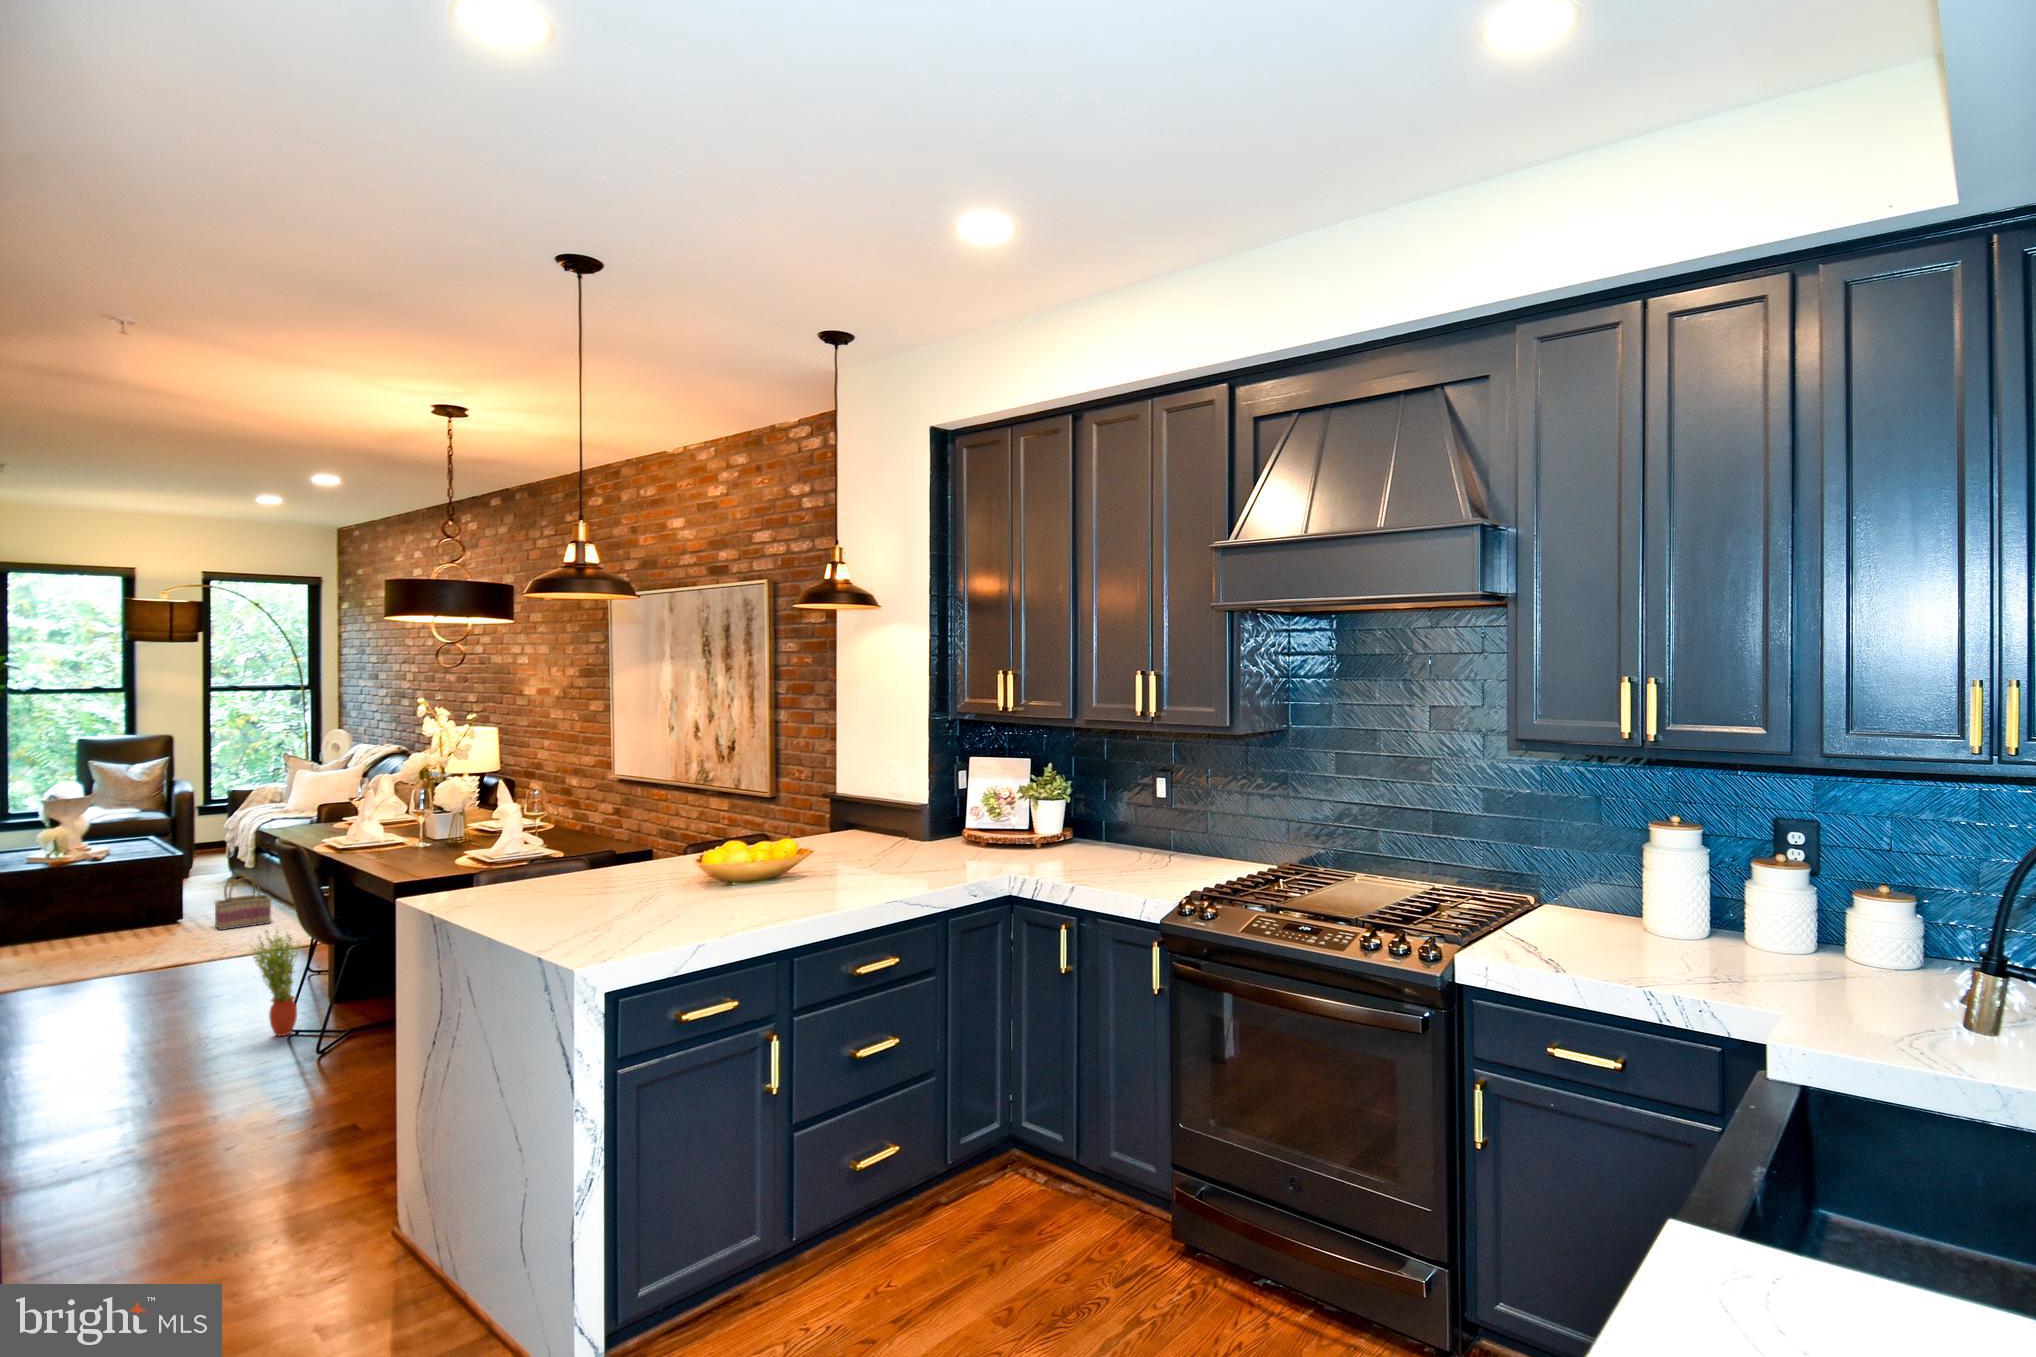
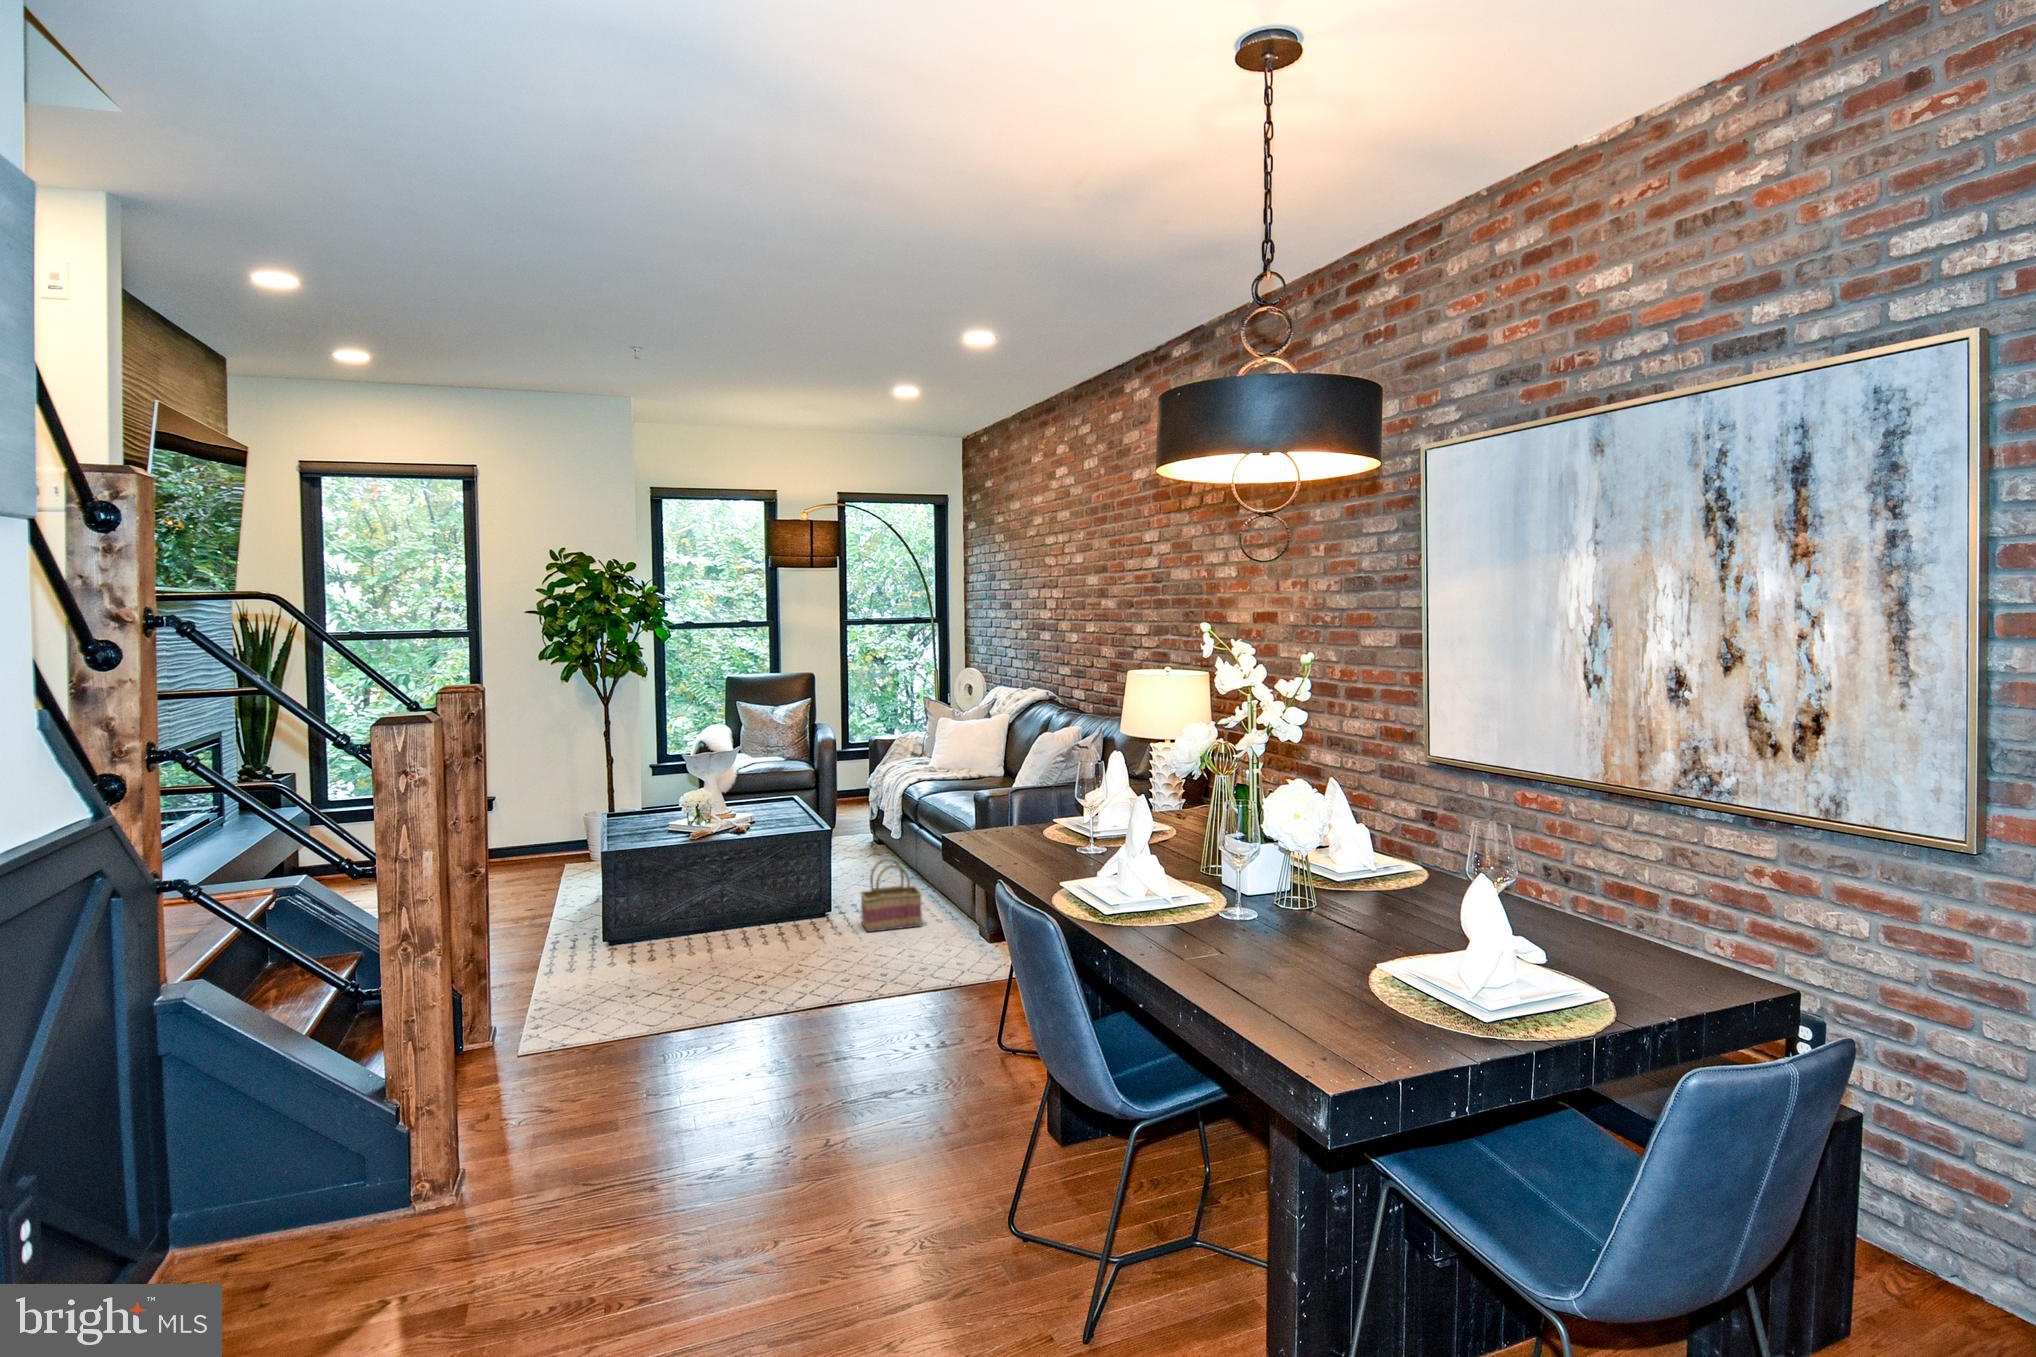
potted plant: present [251,930,301,1036] -> none [928,1045,1013,1249]

